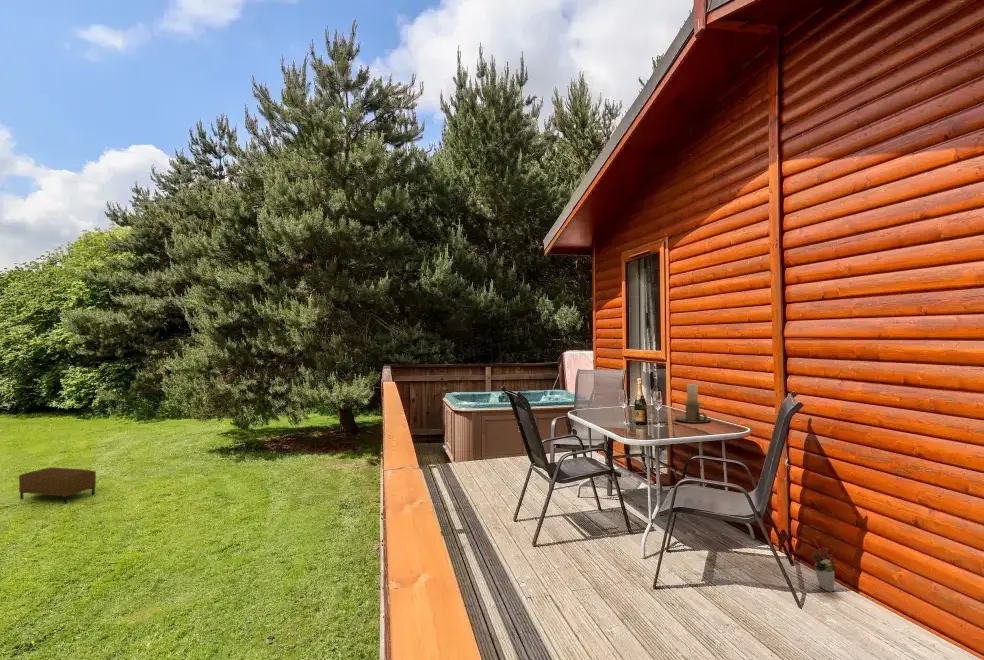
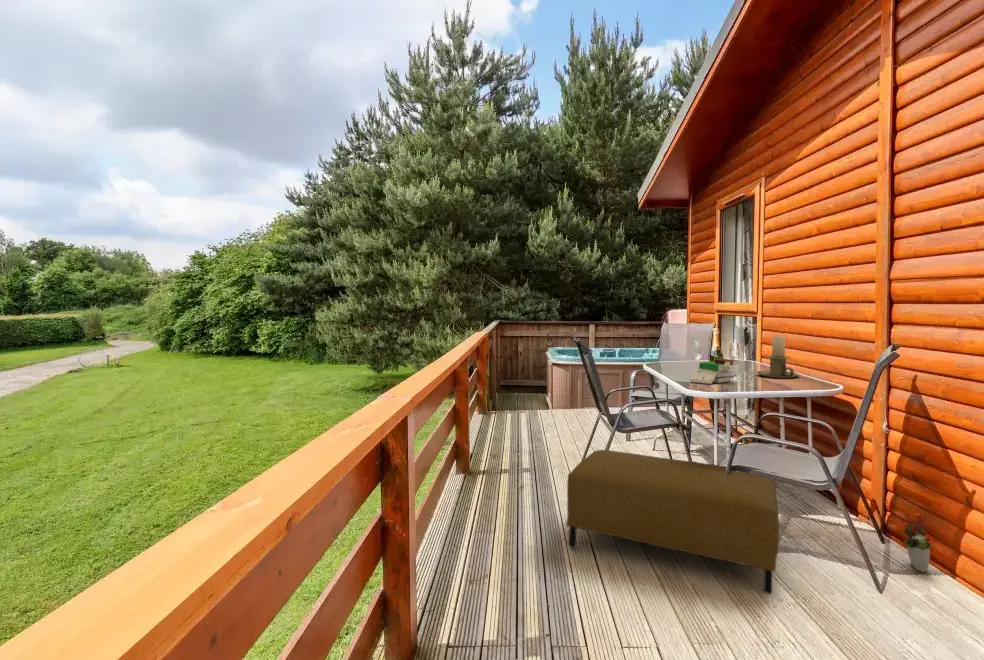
book: none [622,407,664,433] -> present [690,359,740,384]
ottoman: present [19,467,96,504] -> present [567,450,779,593]

